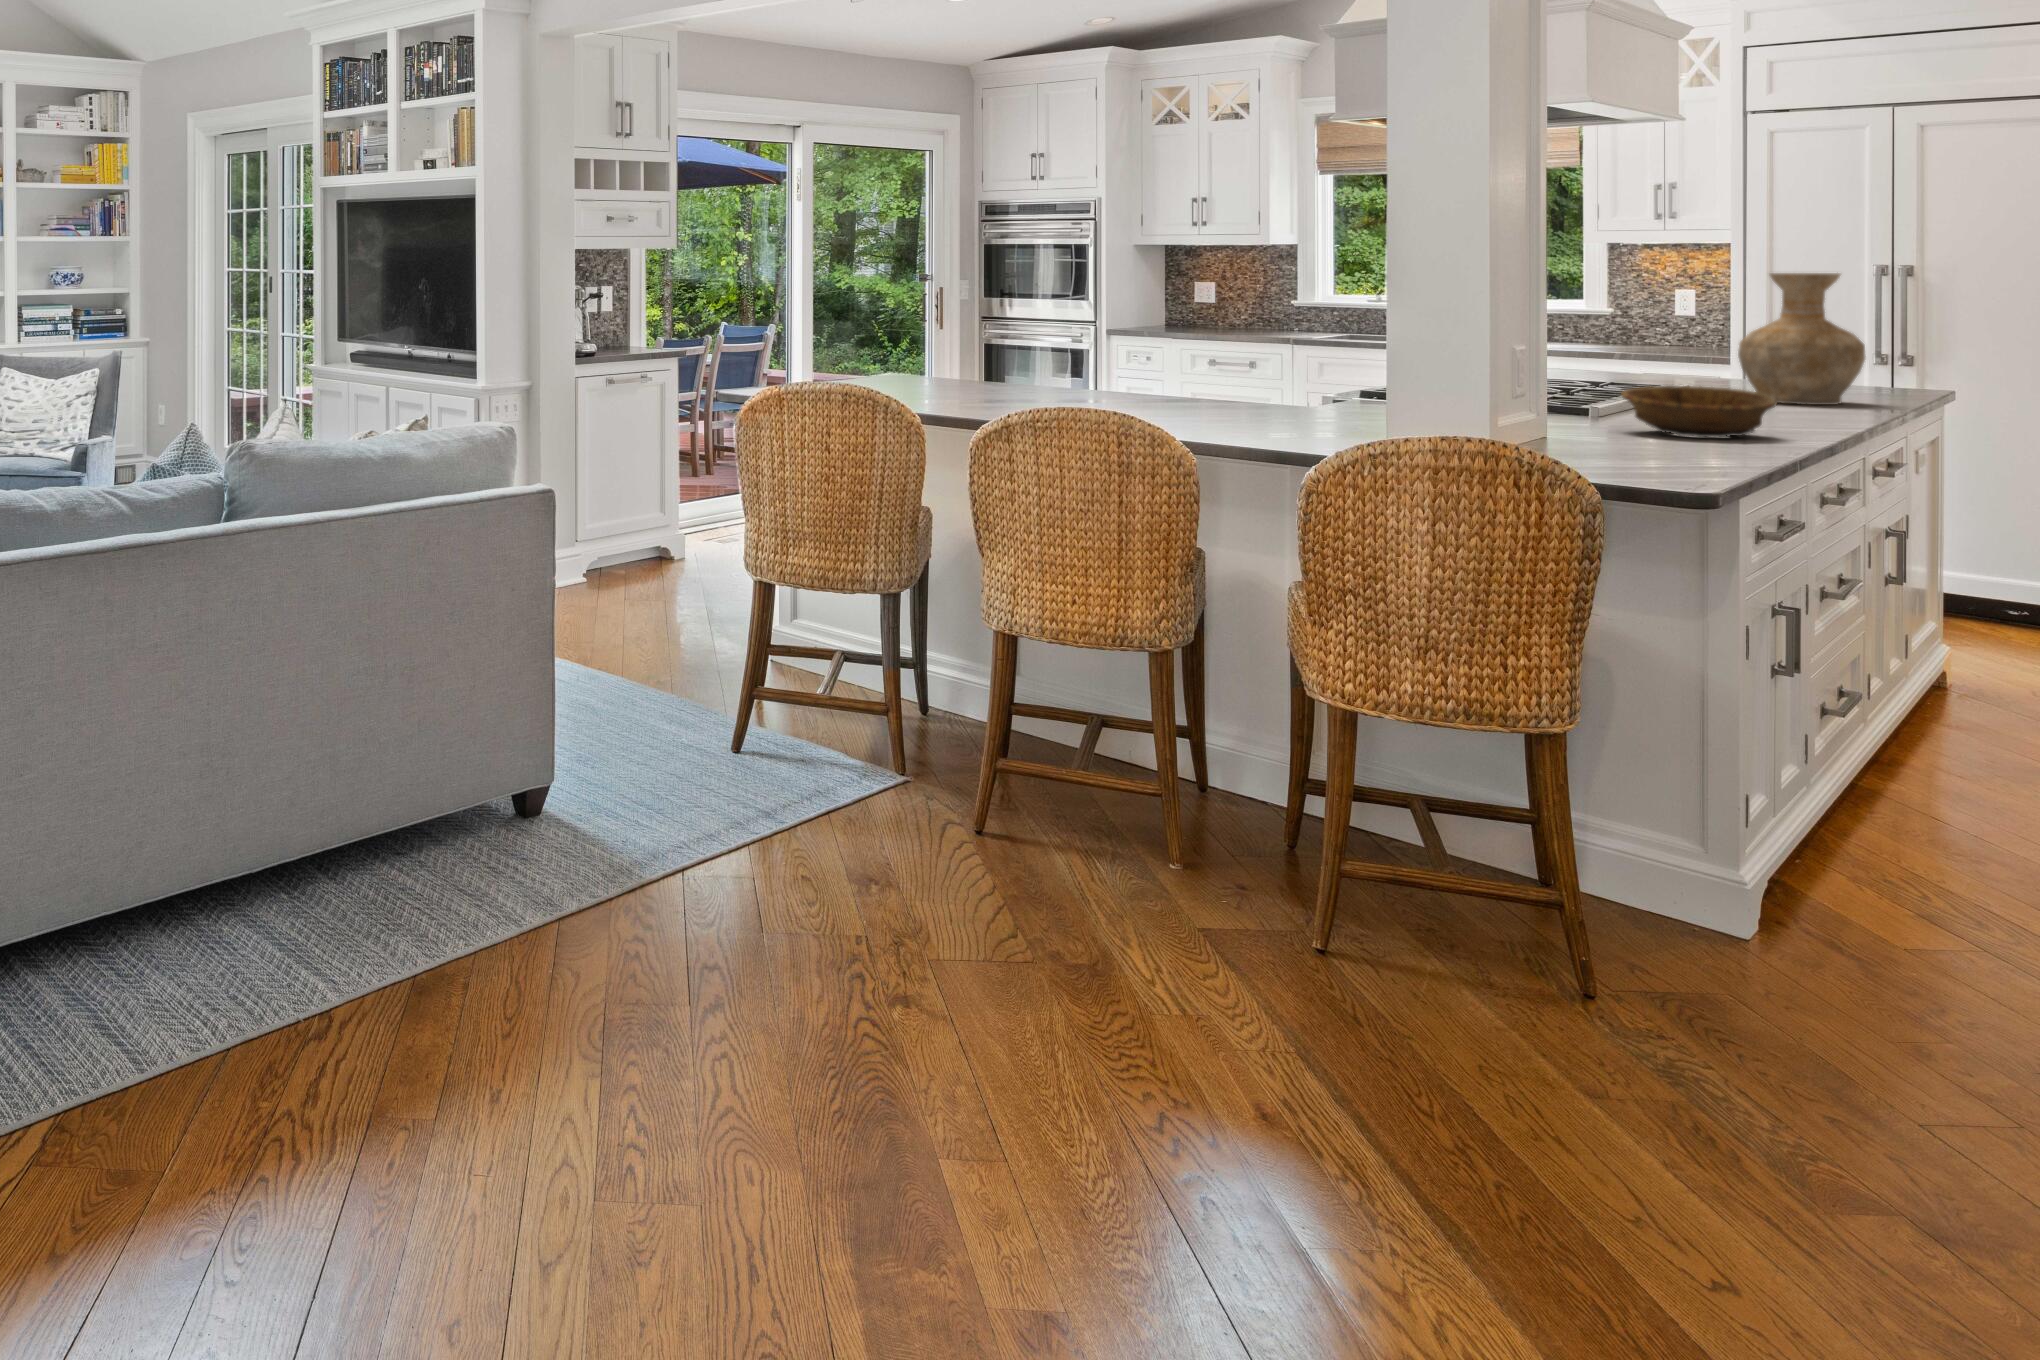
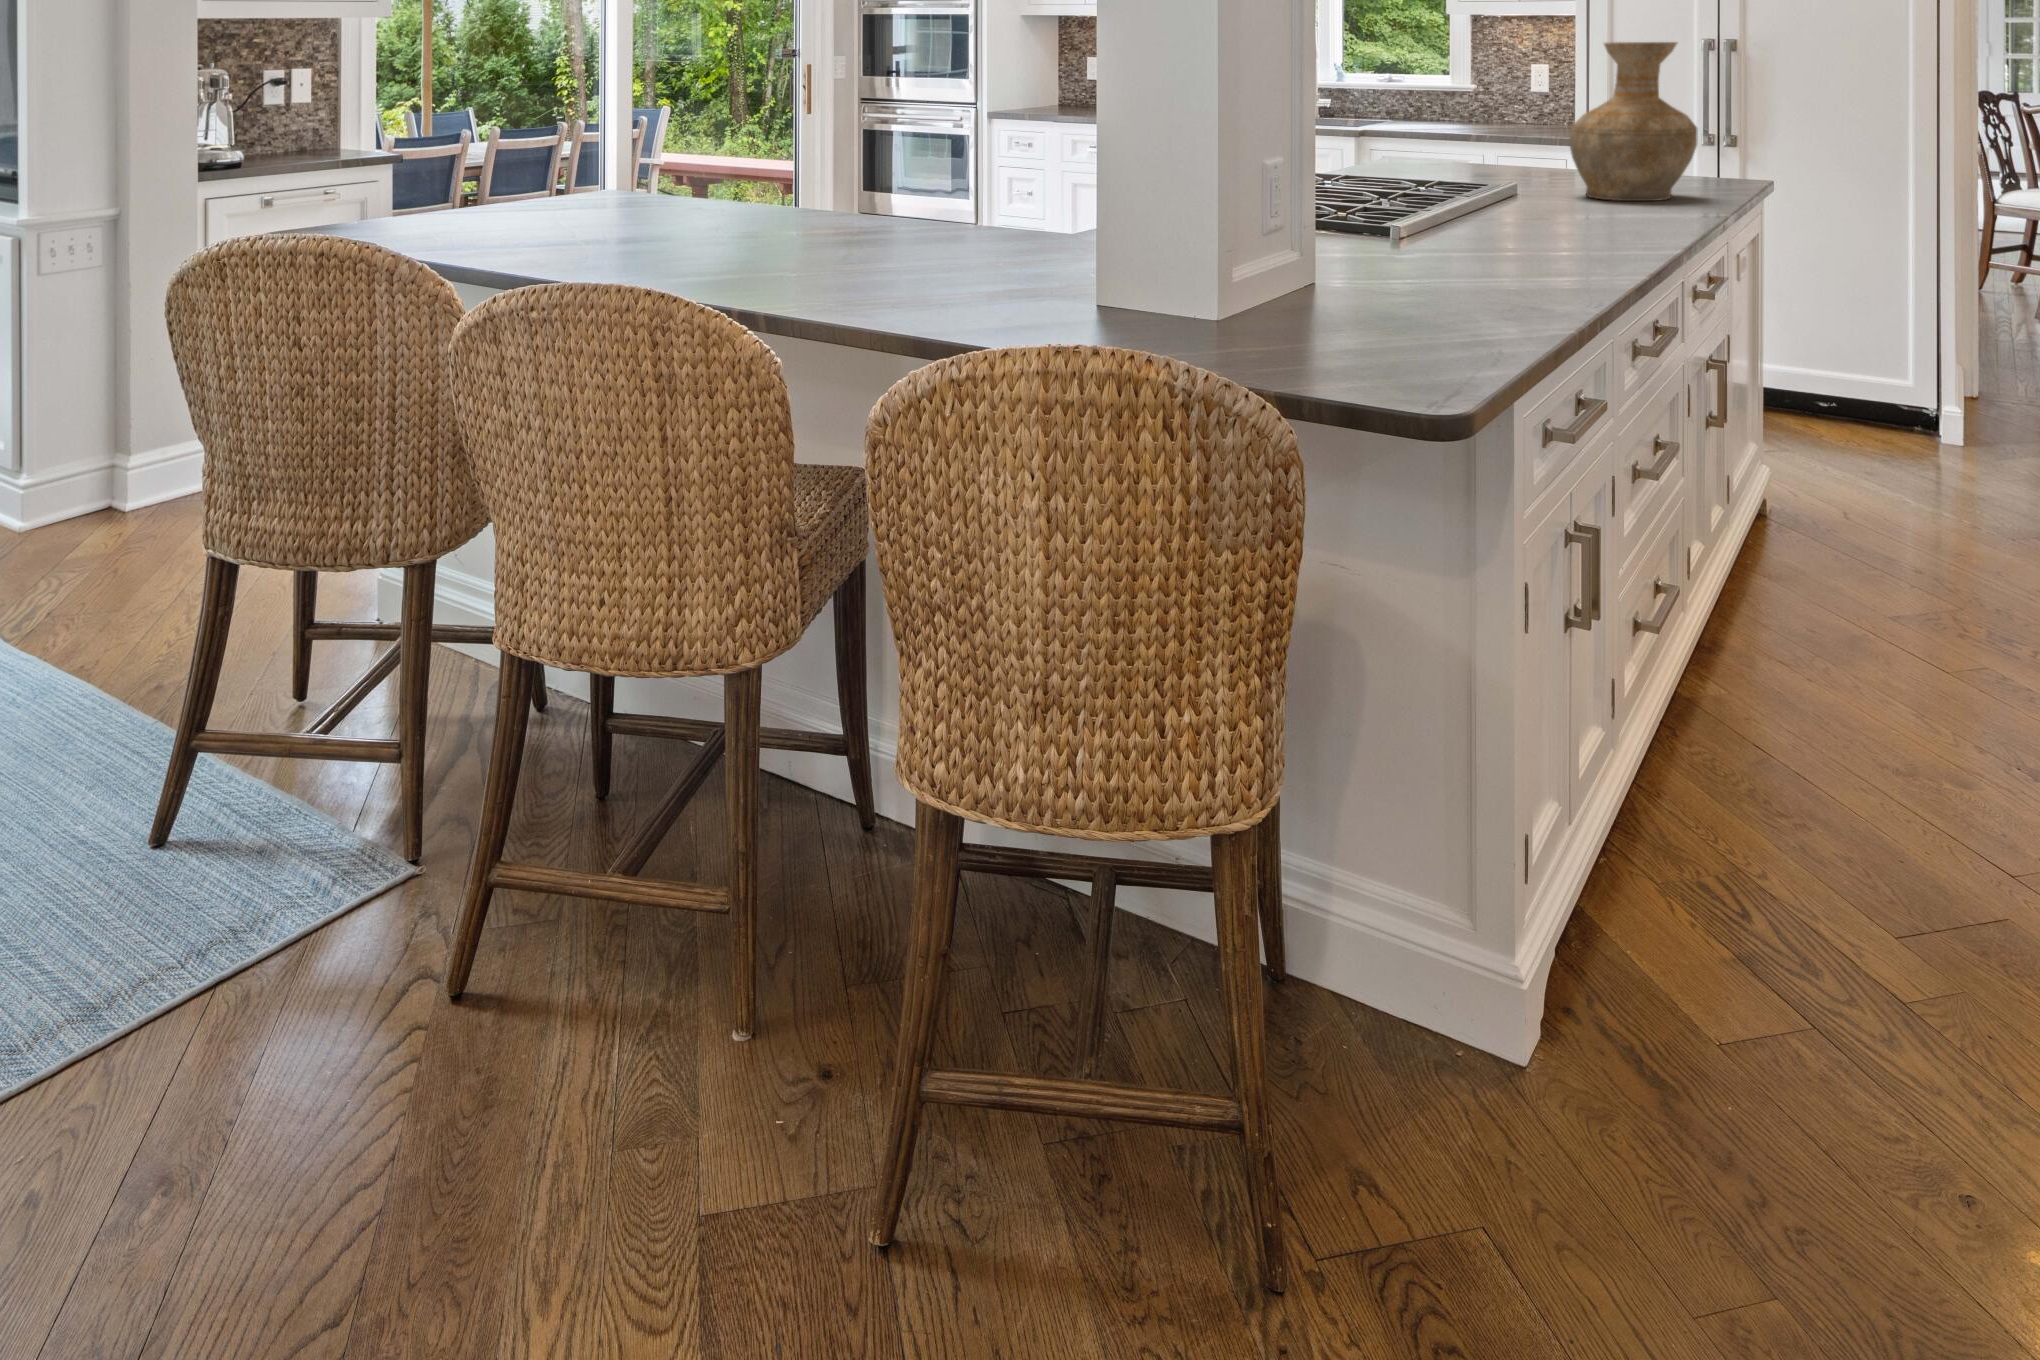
decorative bowl: present [1621,386,1777,437] -> none [1414,197,1596,271]

